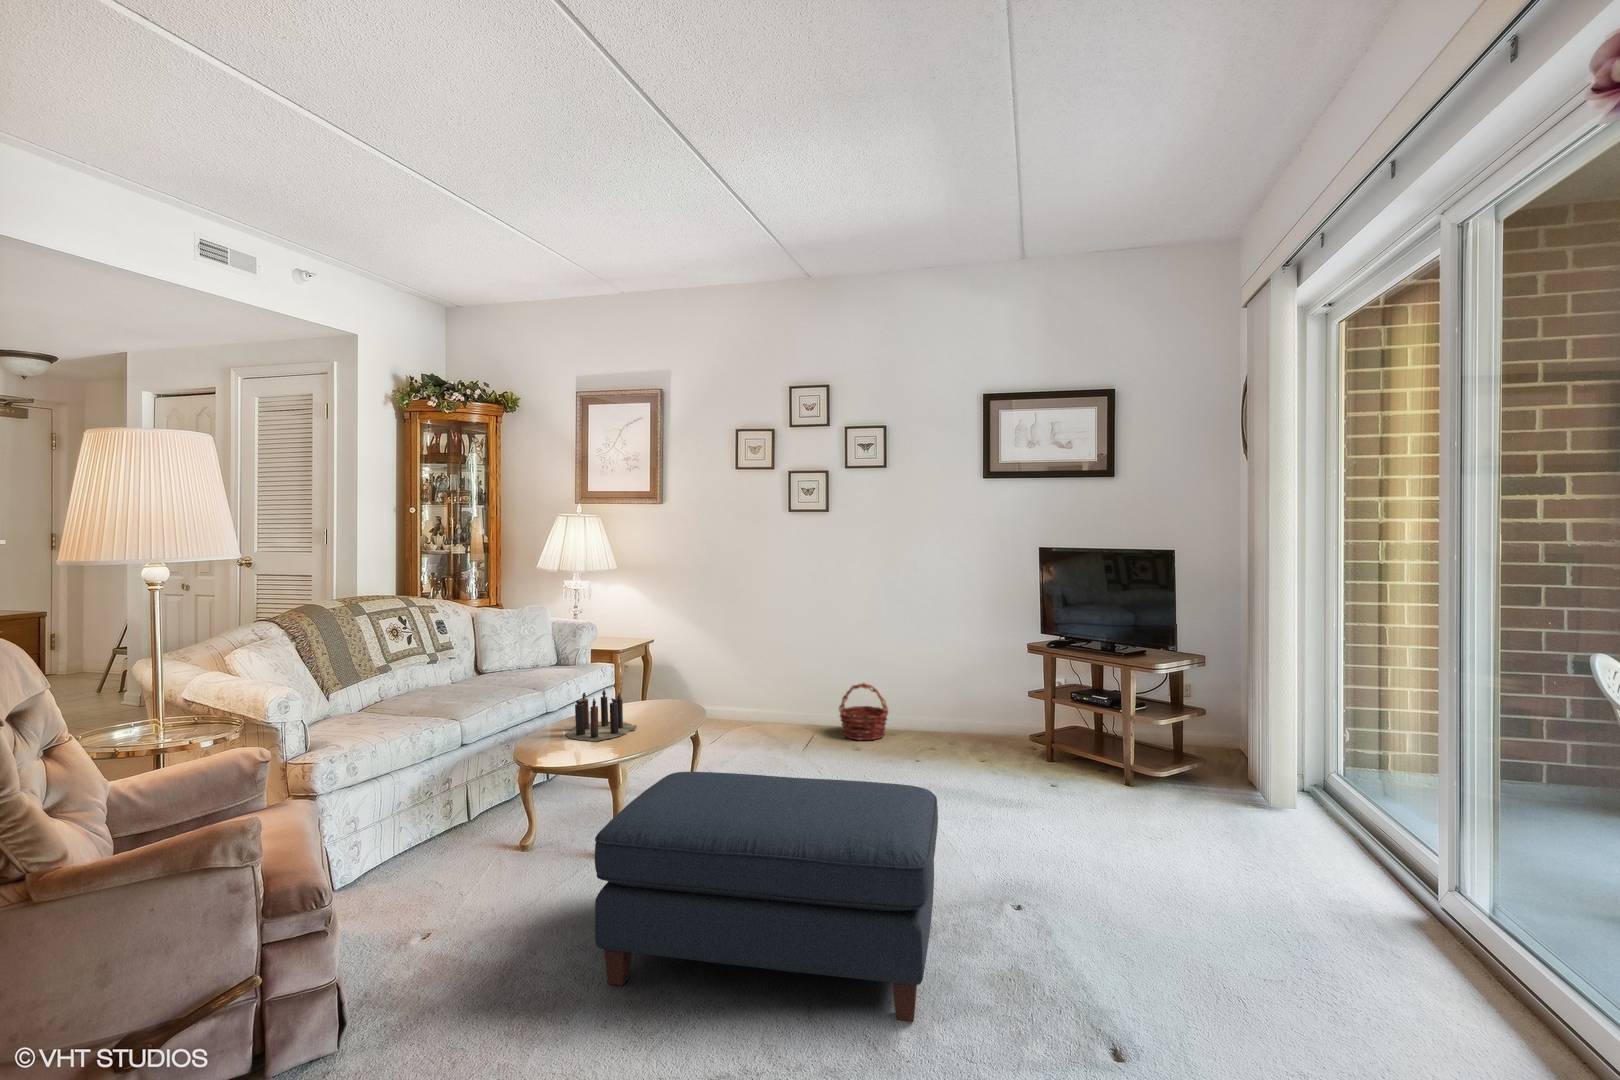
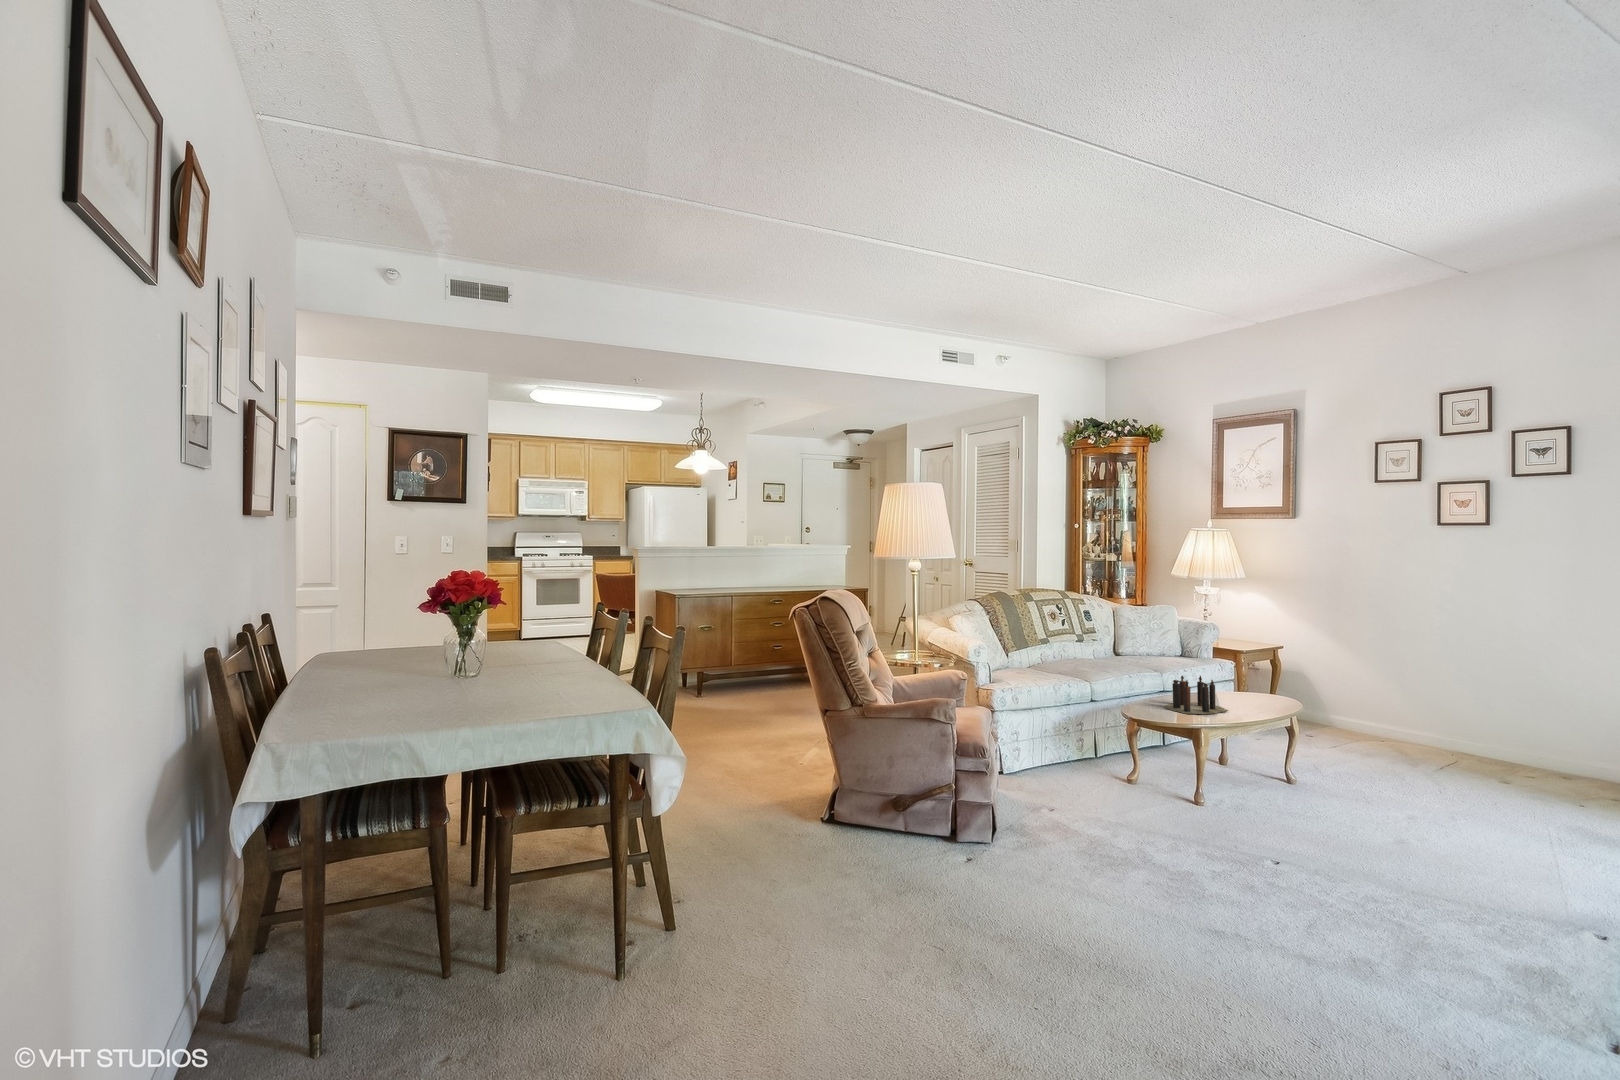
basket: present [839,683,888,740] -> none [1512,724,1591,792]
ottoman: present [595,772,938,1022] -> none [1146,741,1498,974]

